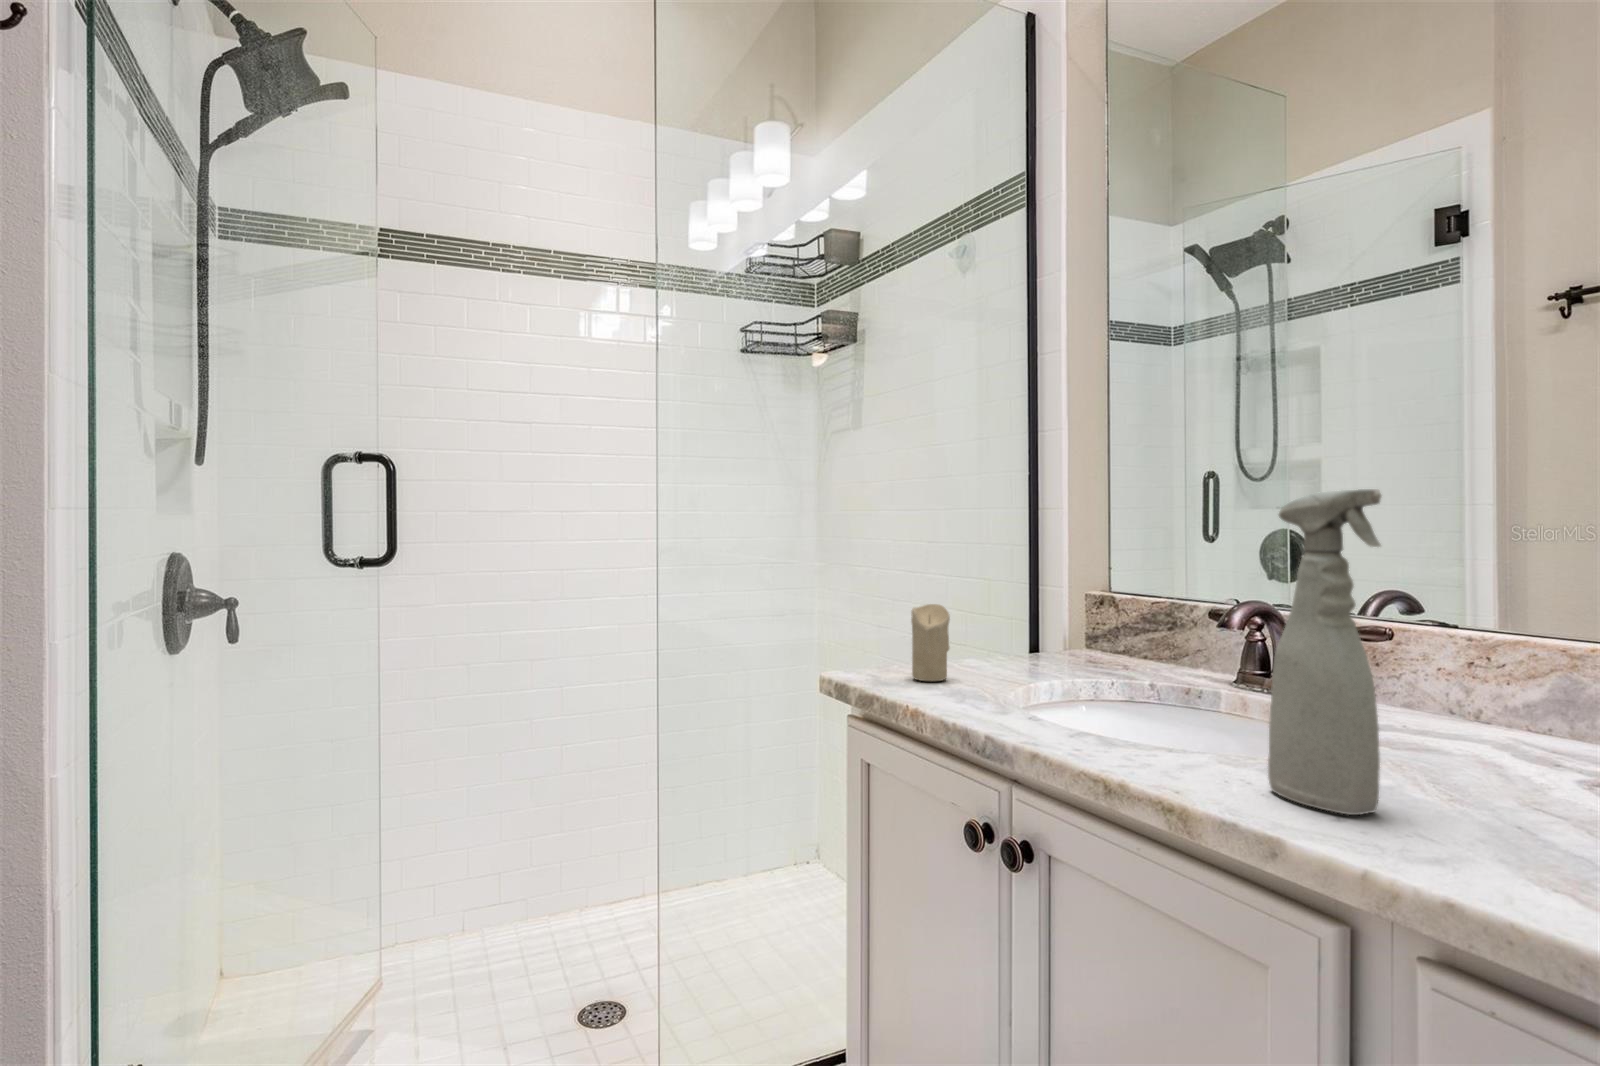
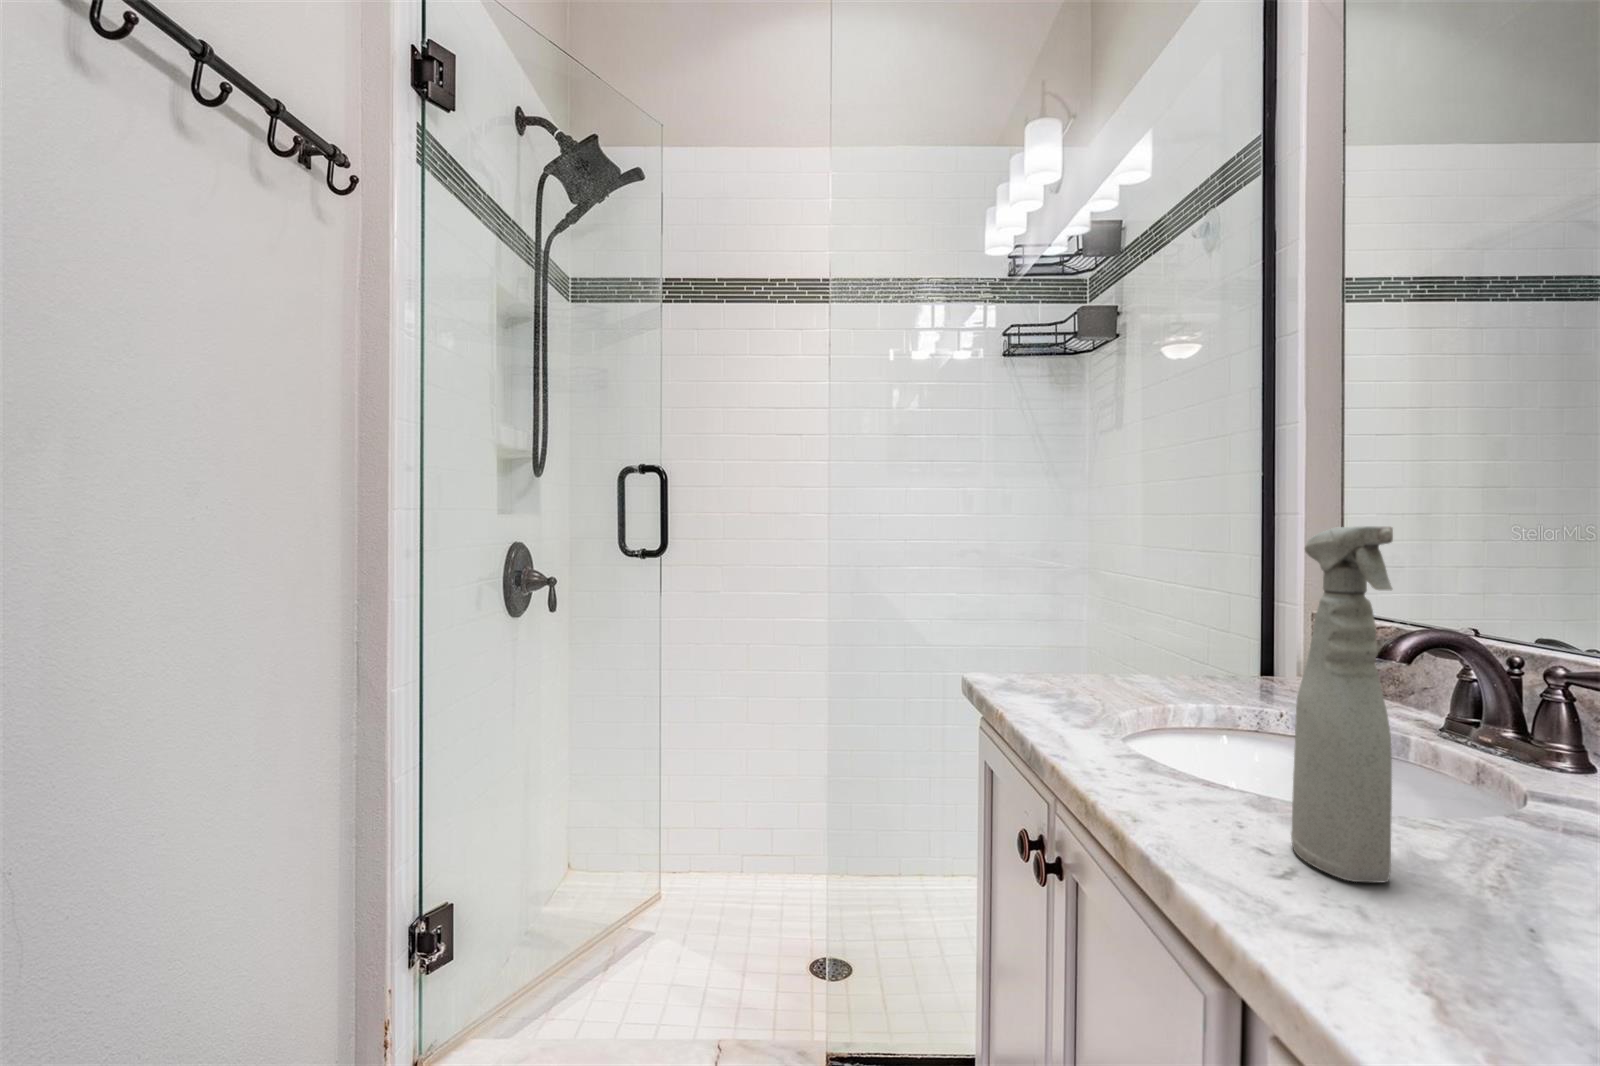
candle: present [911,604,950,681] -> none [1059,618,1099,697]

